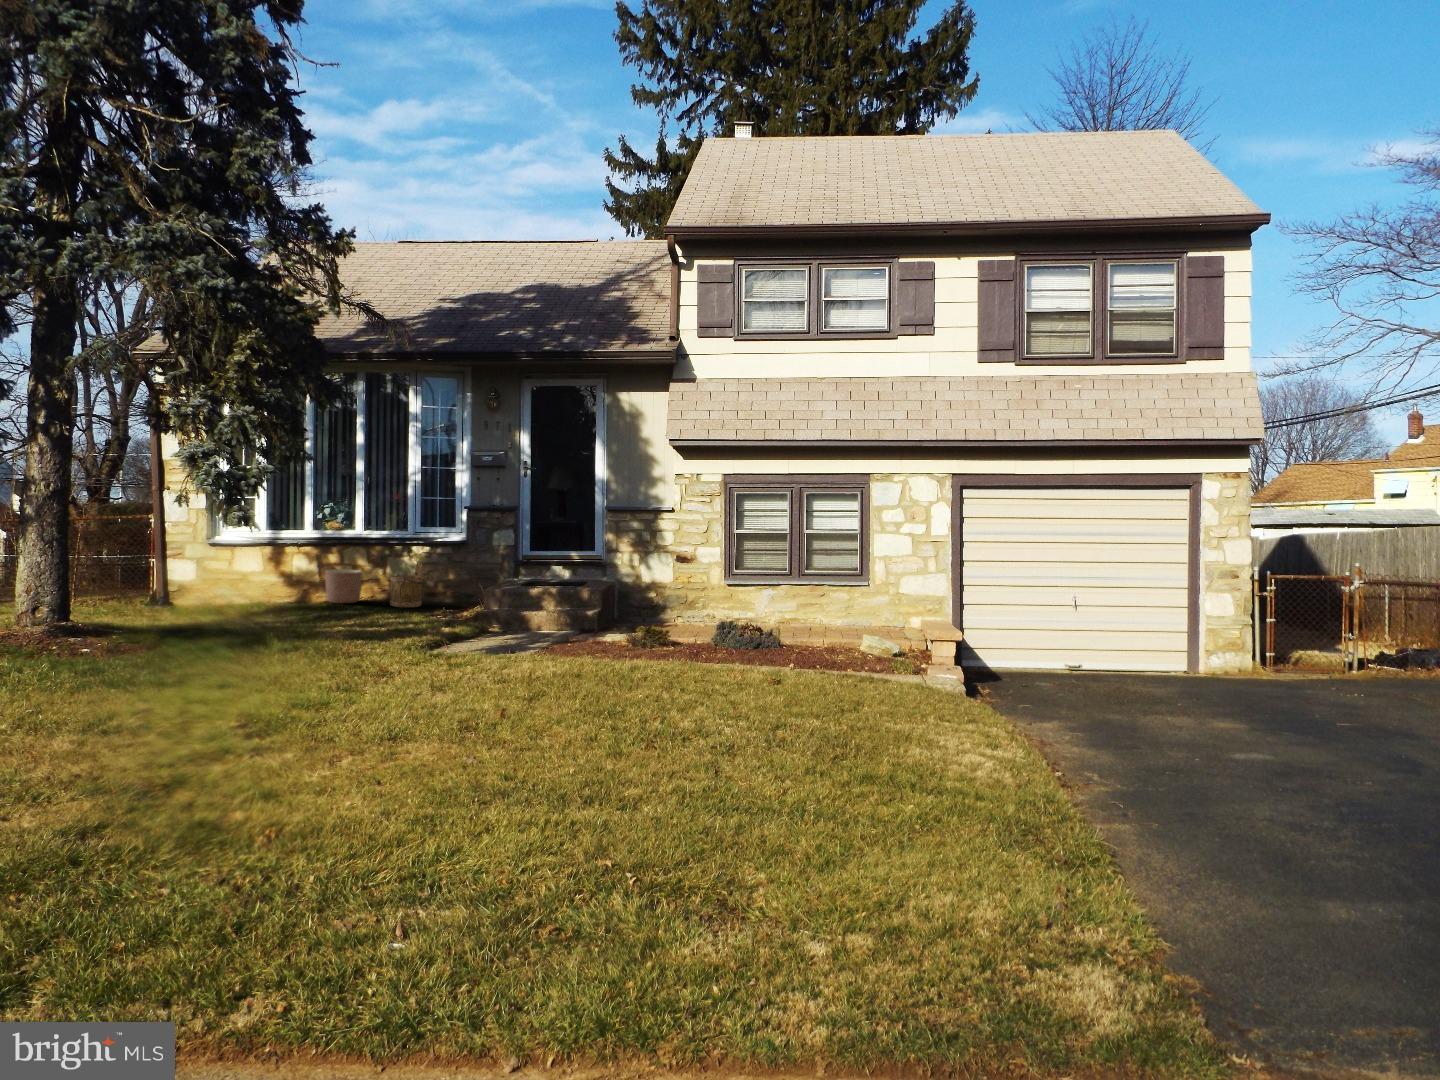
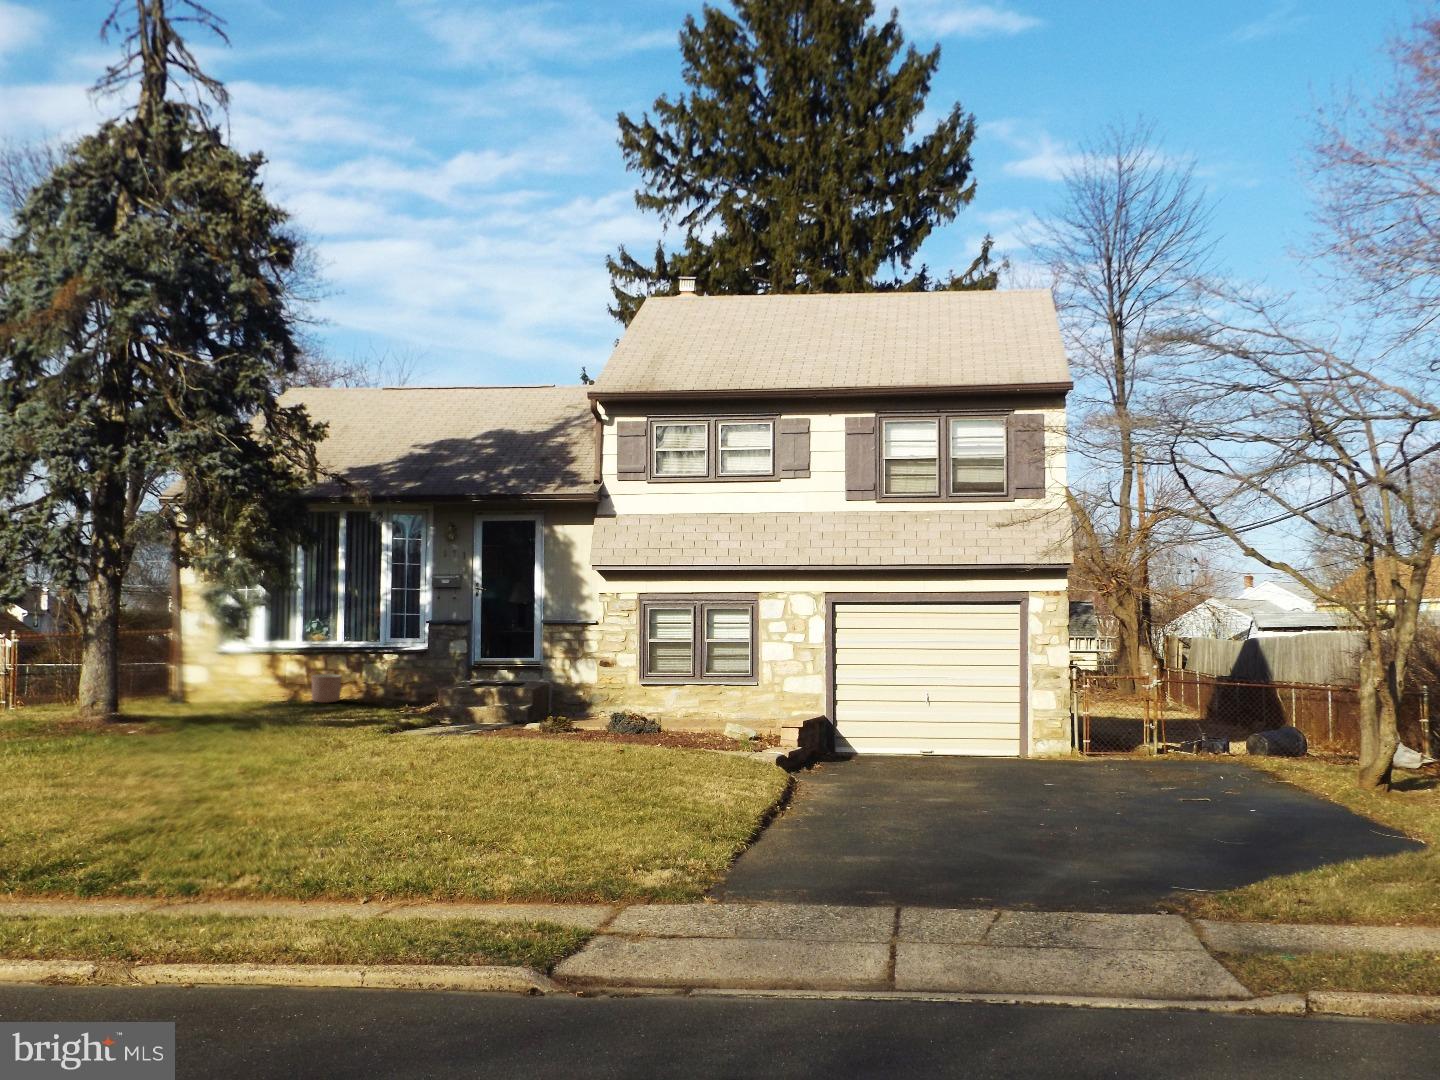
bucket: present [390,574,426,608] -> none [364,677,394,706]

